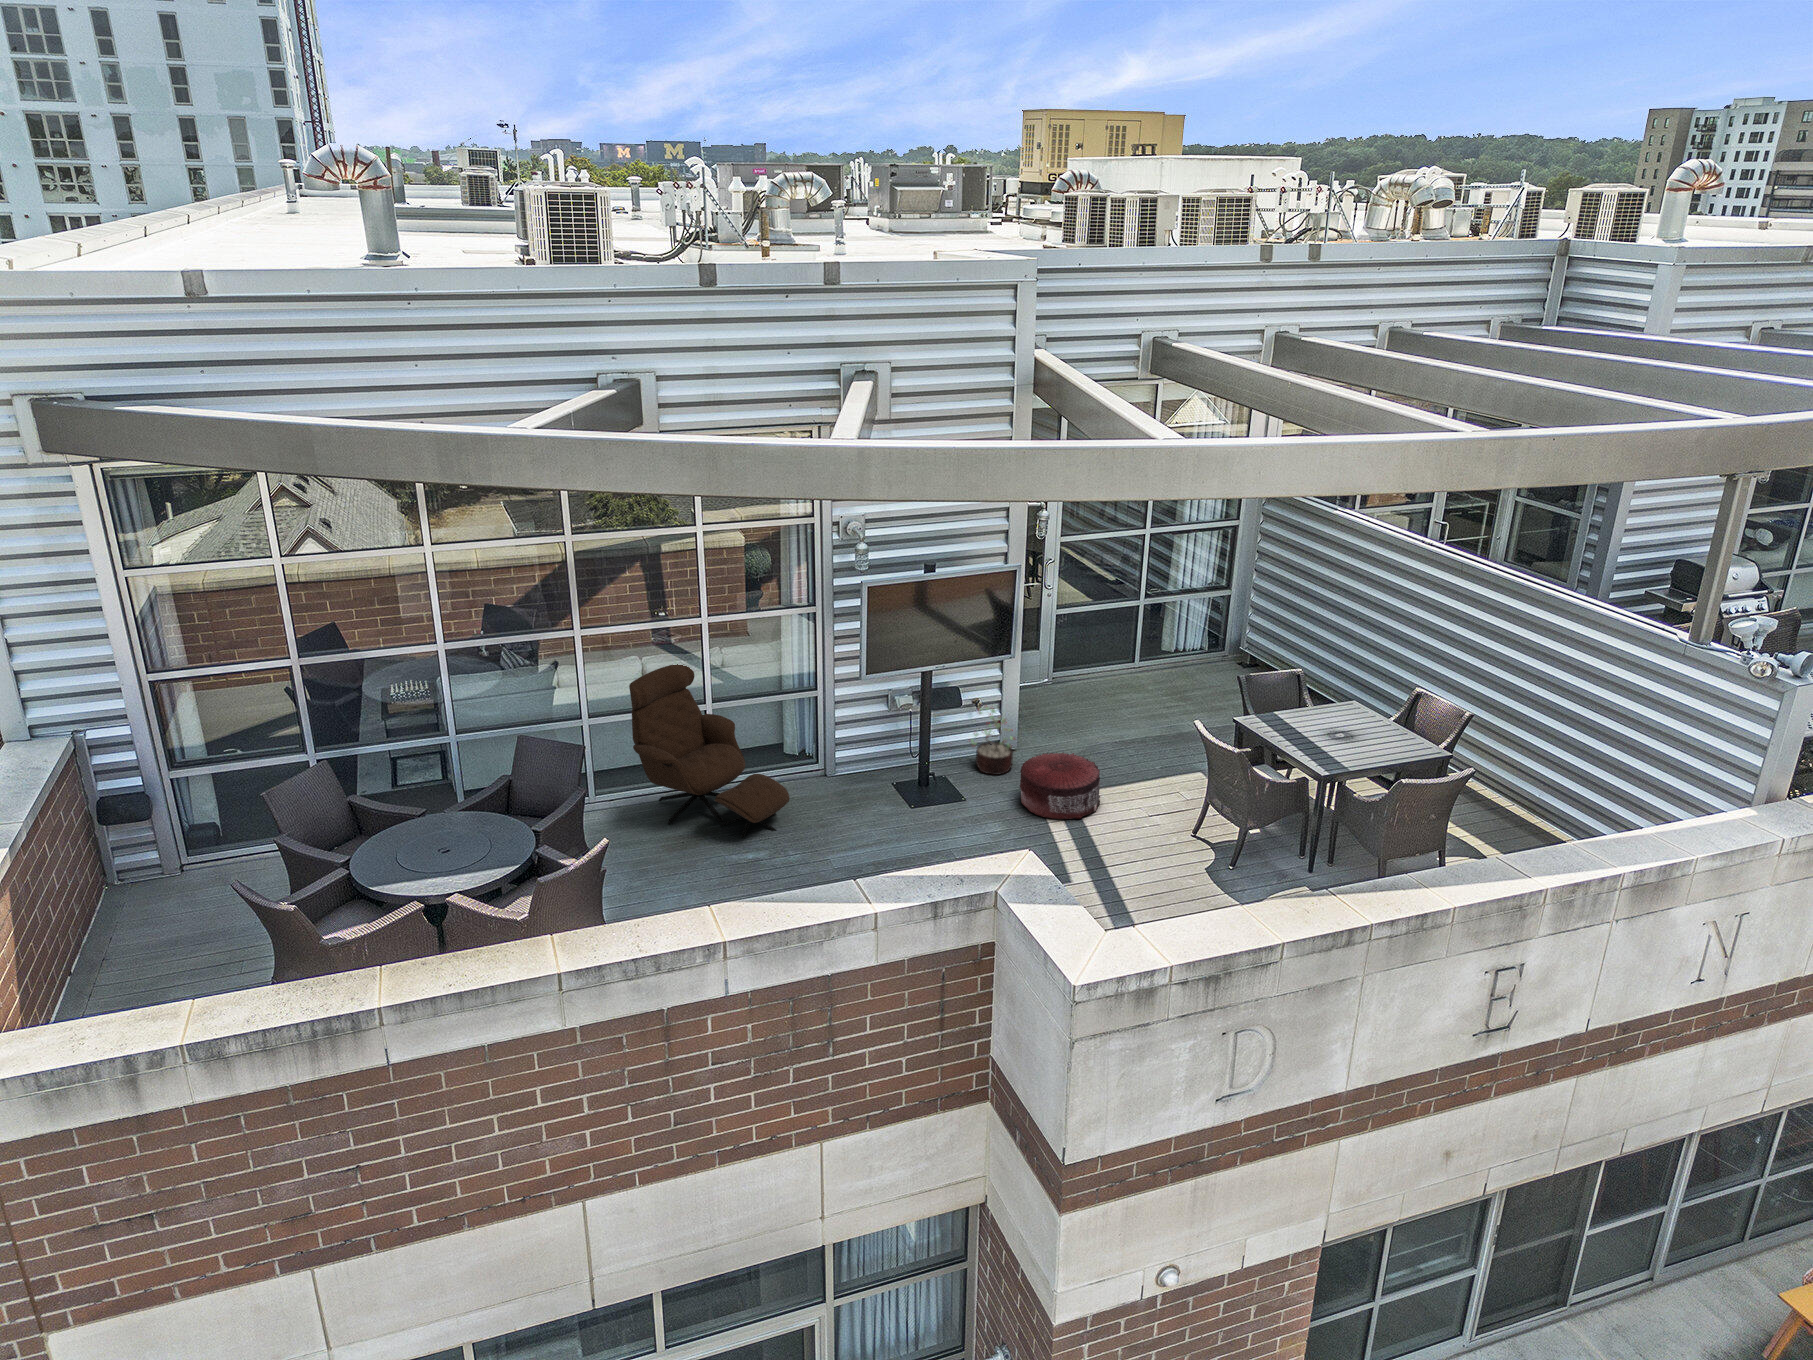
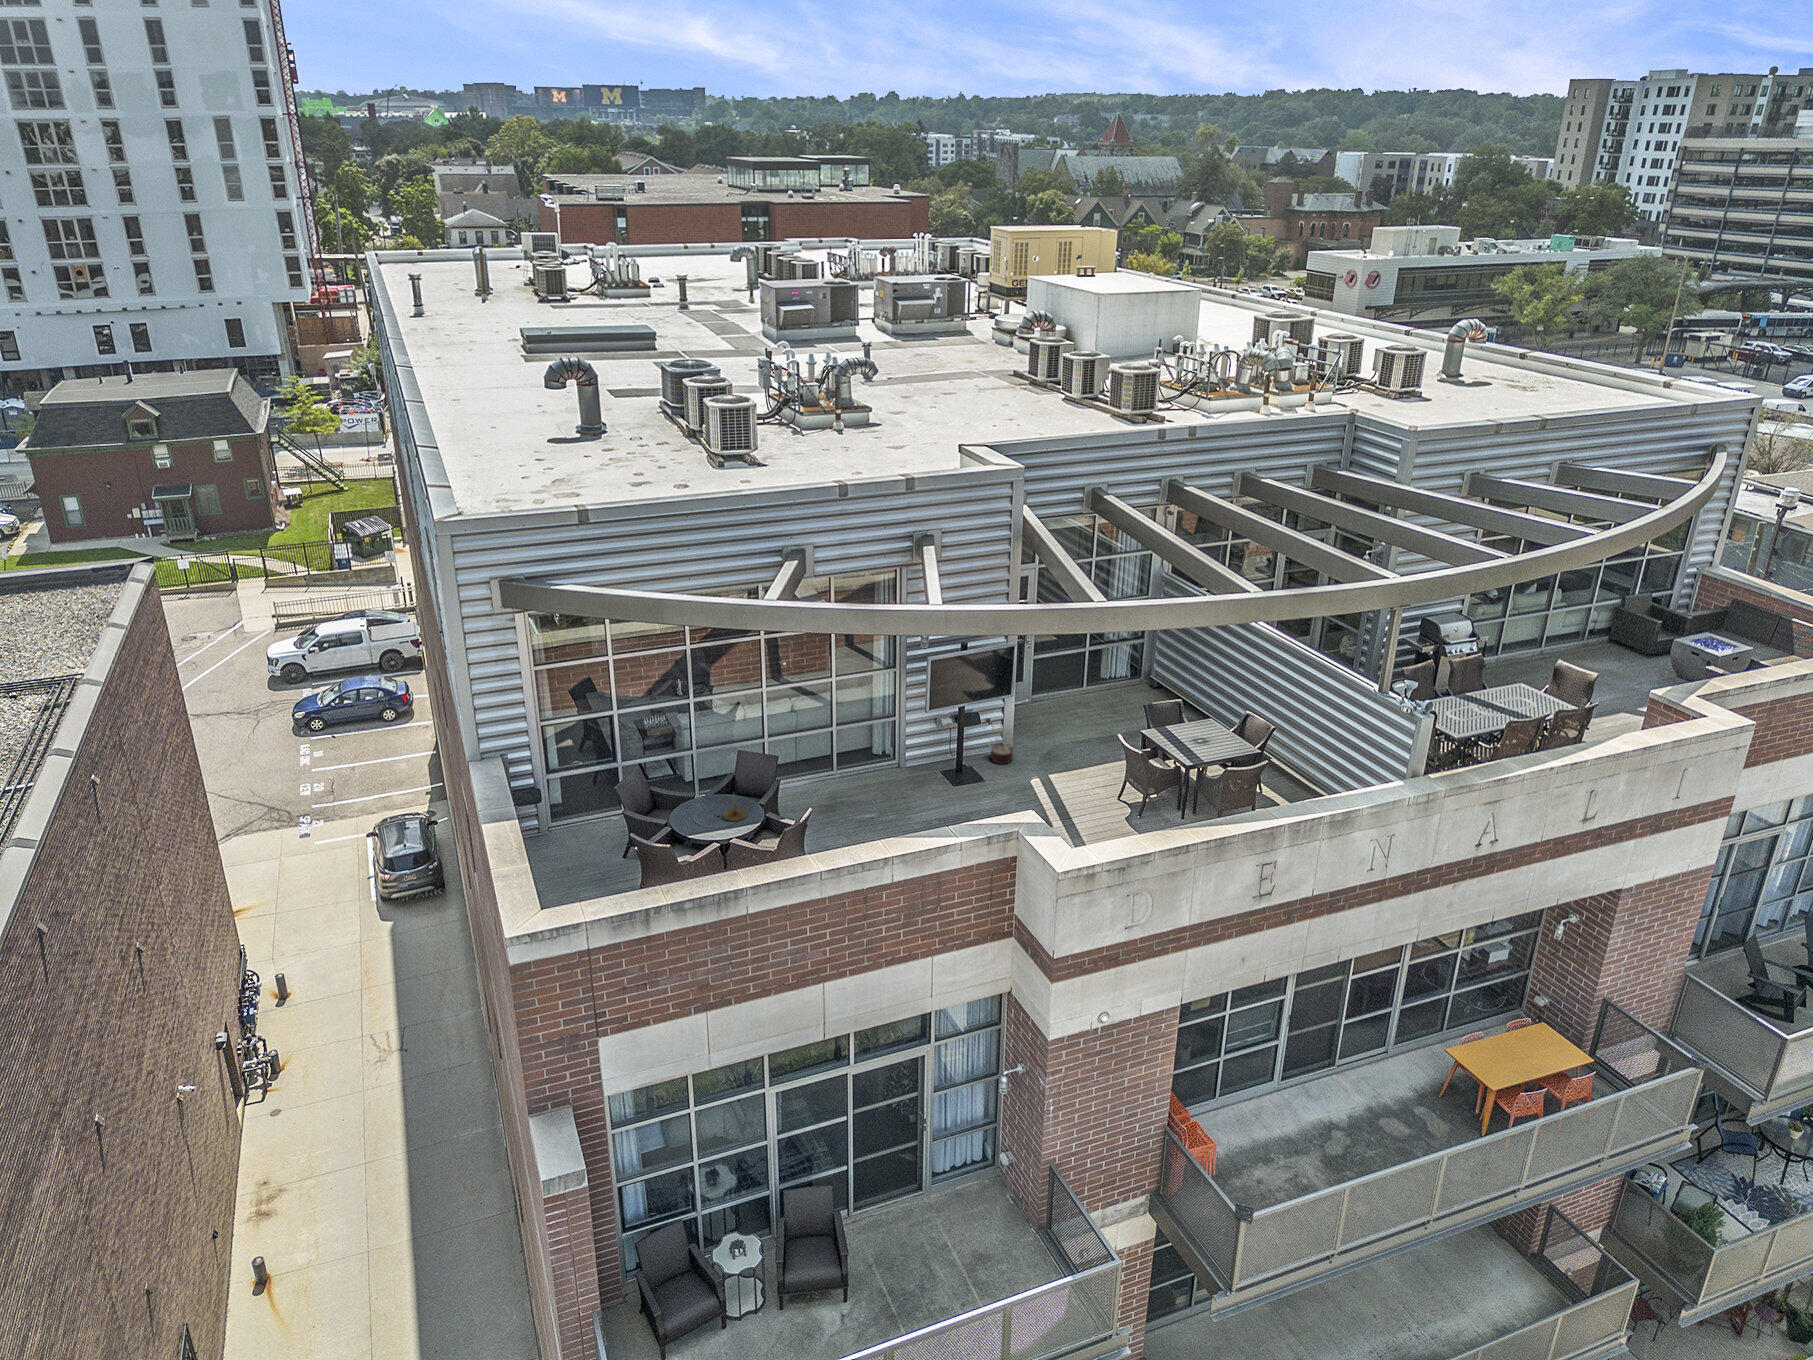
lounge chair: present [629,664,790,838] -> none [796,705,887,806]
pouf: present [1020,753,1100,819] -> none [1019,751,1065,790]
candle holder: none [446,806,493,860] -> present [724,794,747,821]

